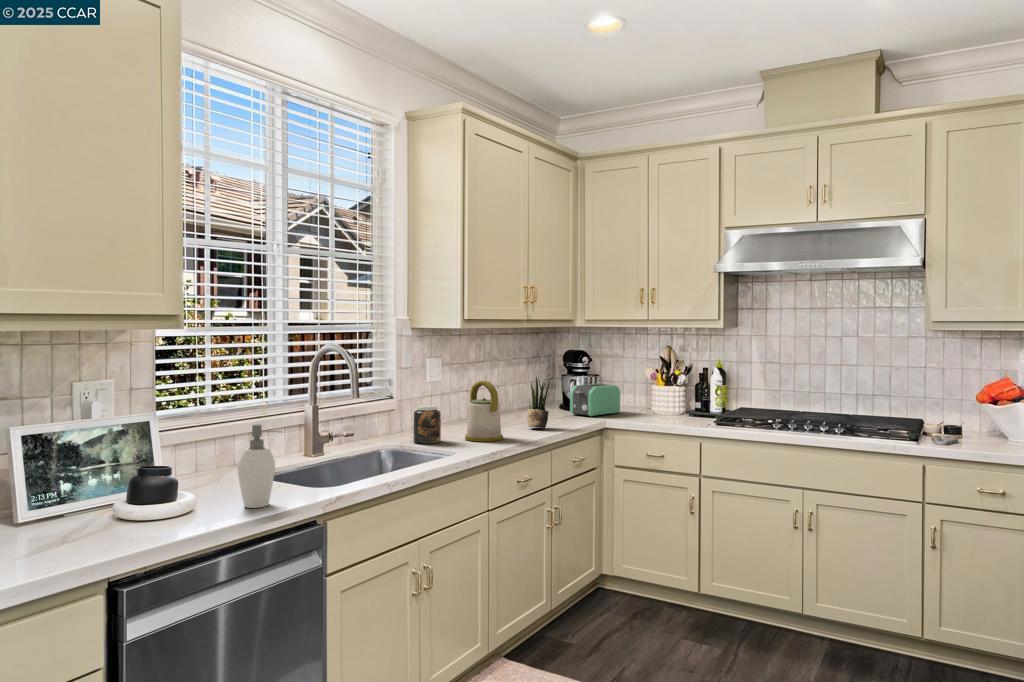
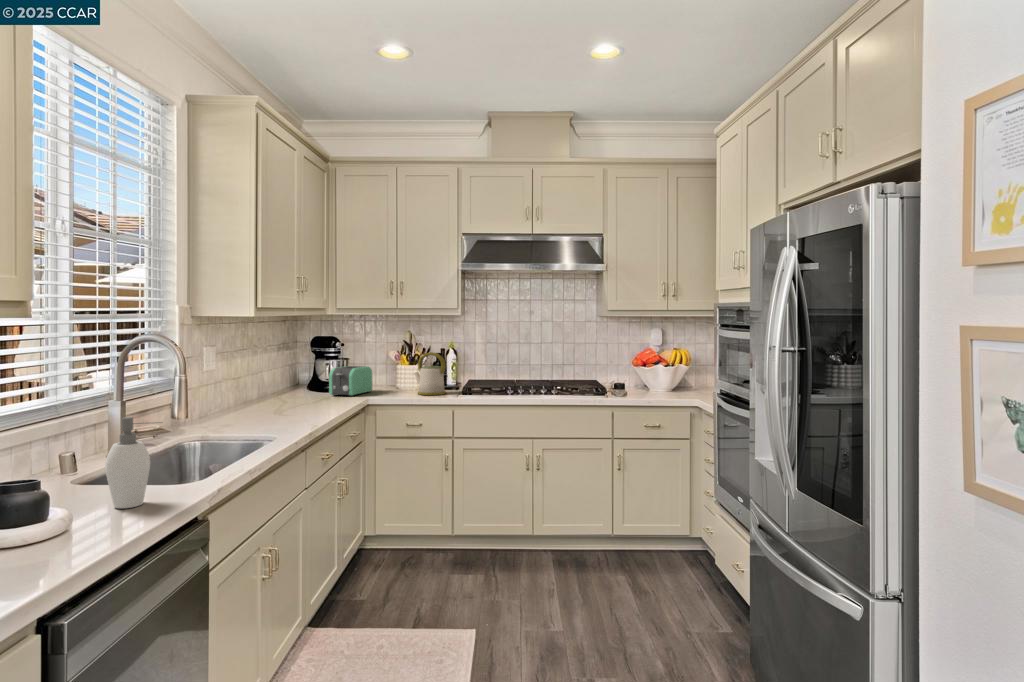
potted plant: present [527,377,550,428] -> none [308,360,328,408]
kettle: present [465,381,503,442] -> present [415,352,446,395]
jar: present [413,405,441,444] -> none [208,392,238,431]

